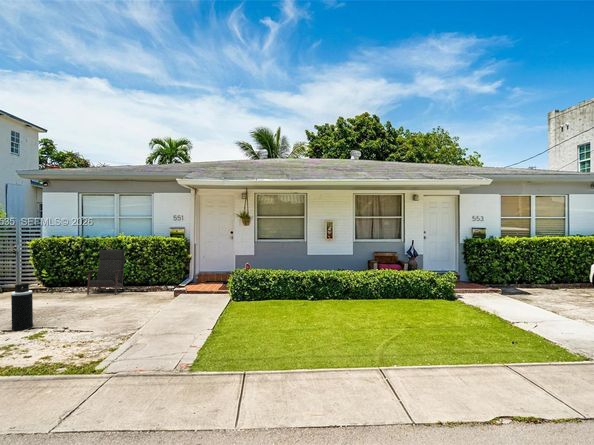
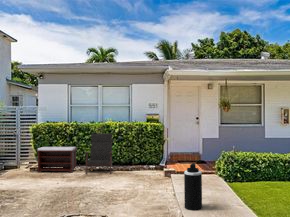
bench: none [33,265,84,294] -> present [37,147,77,173]
trash can: present [11,283,33,330] -> present [184,163,202,211]

